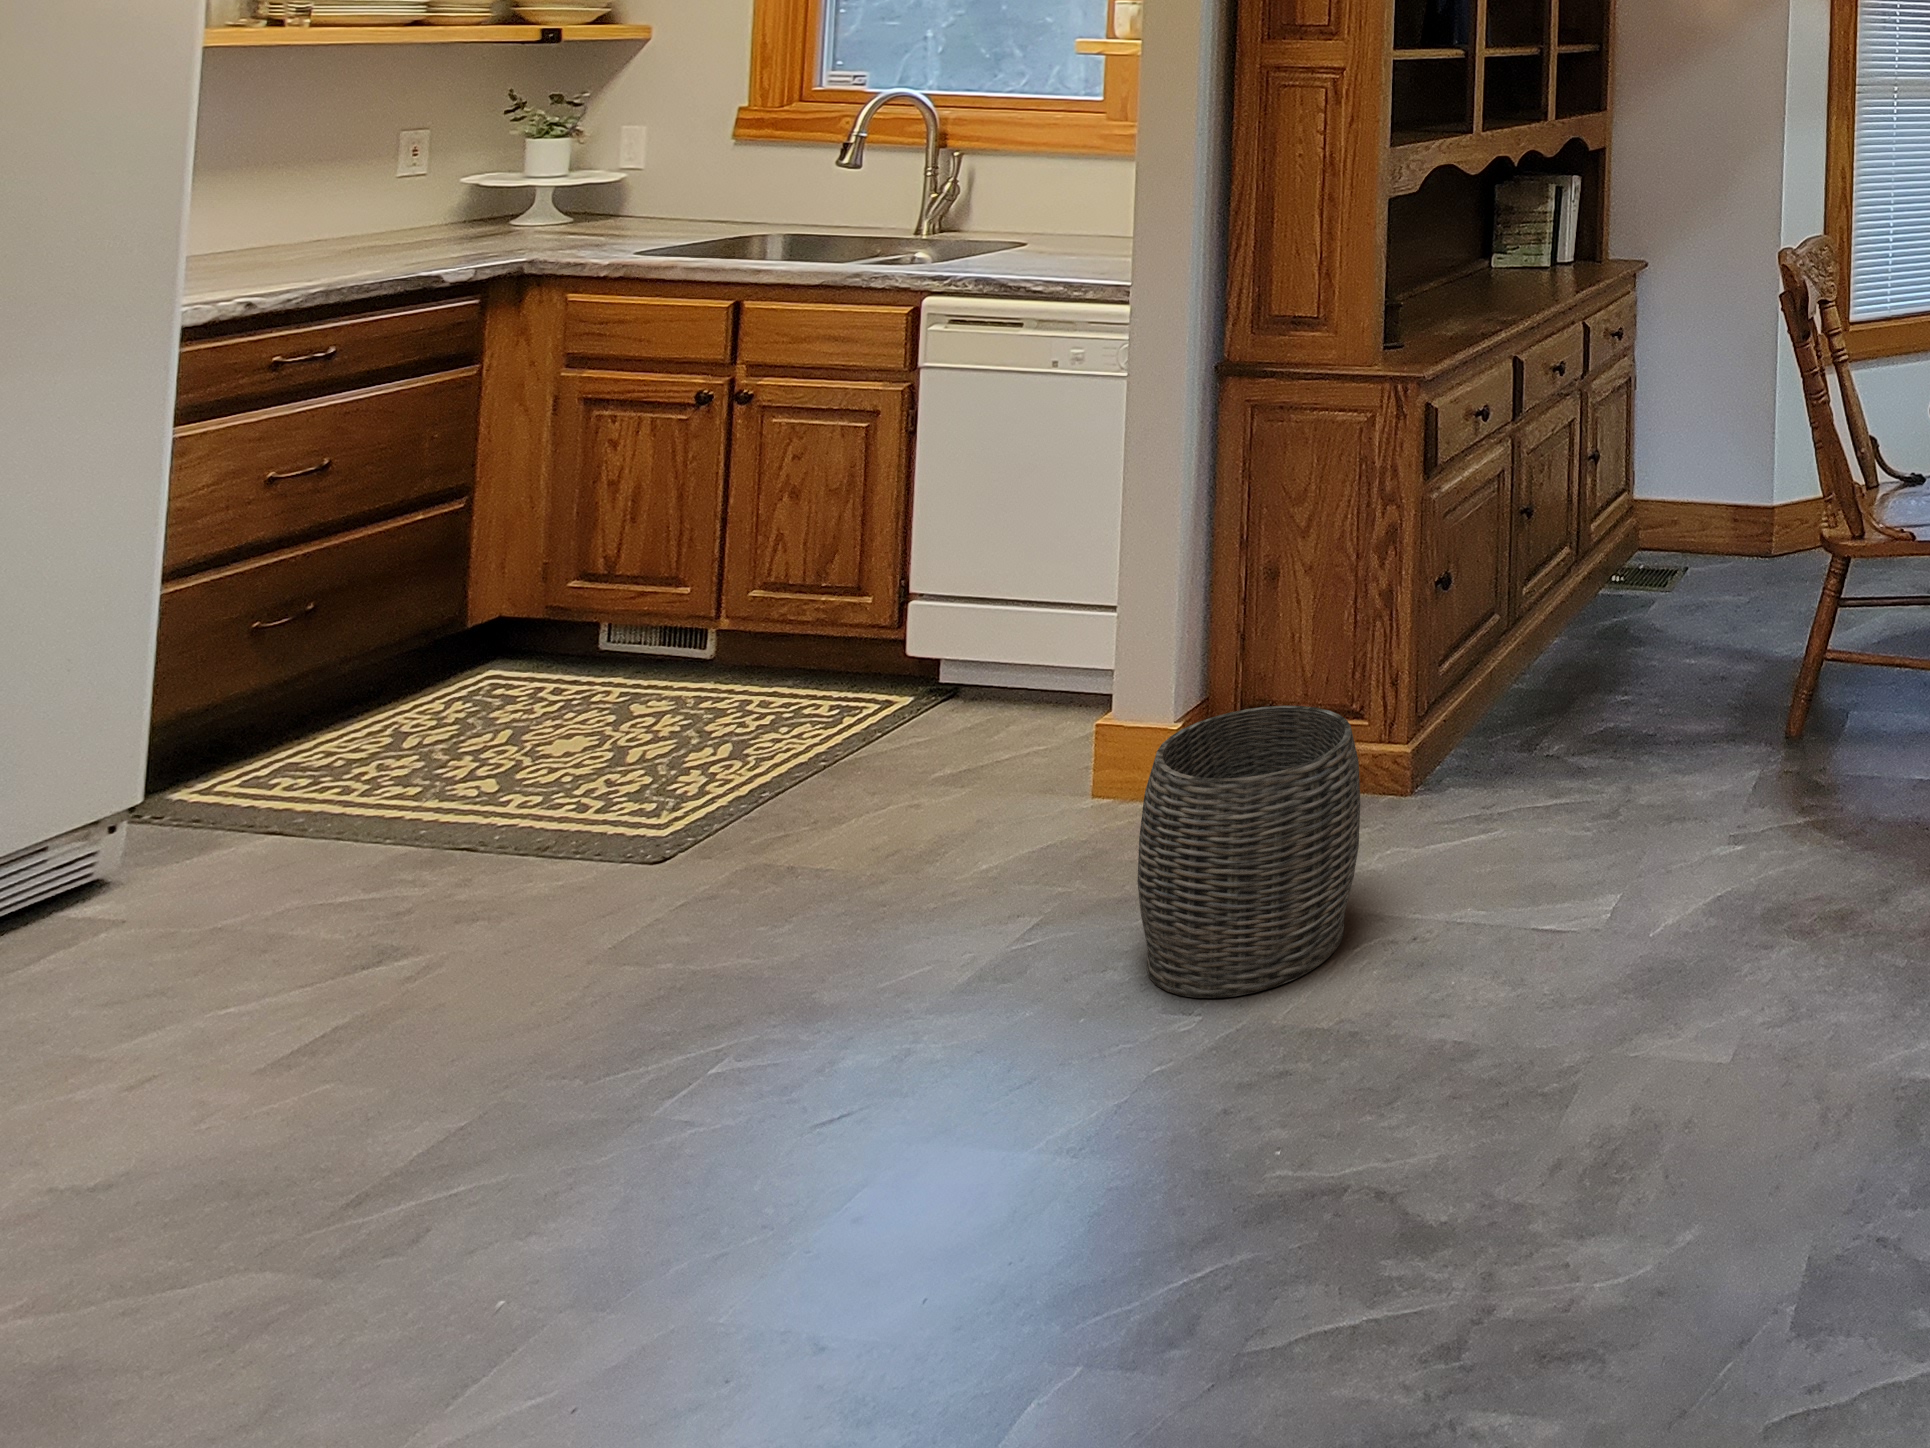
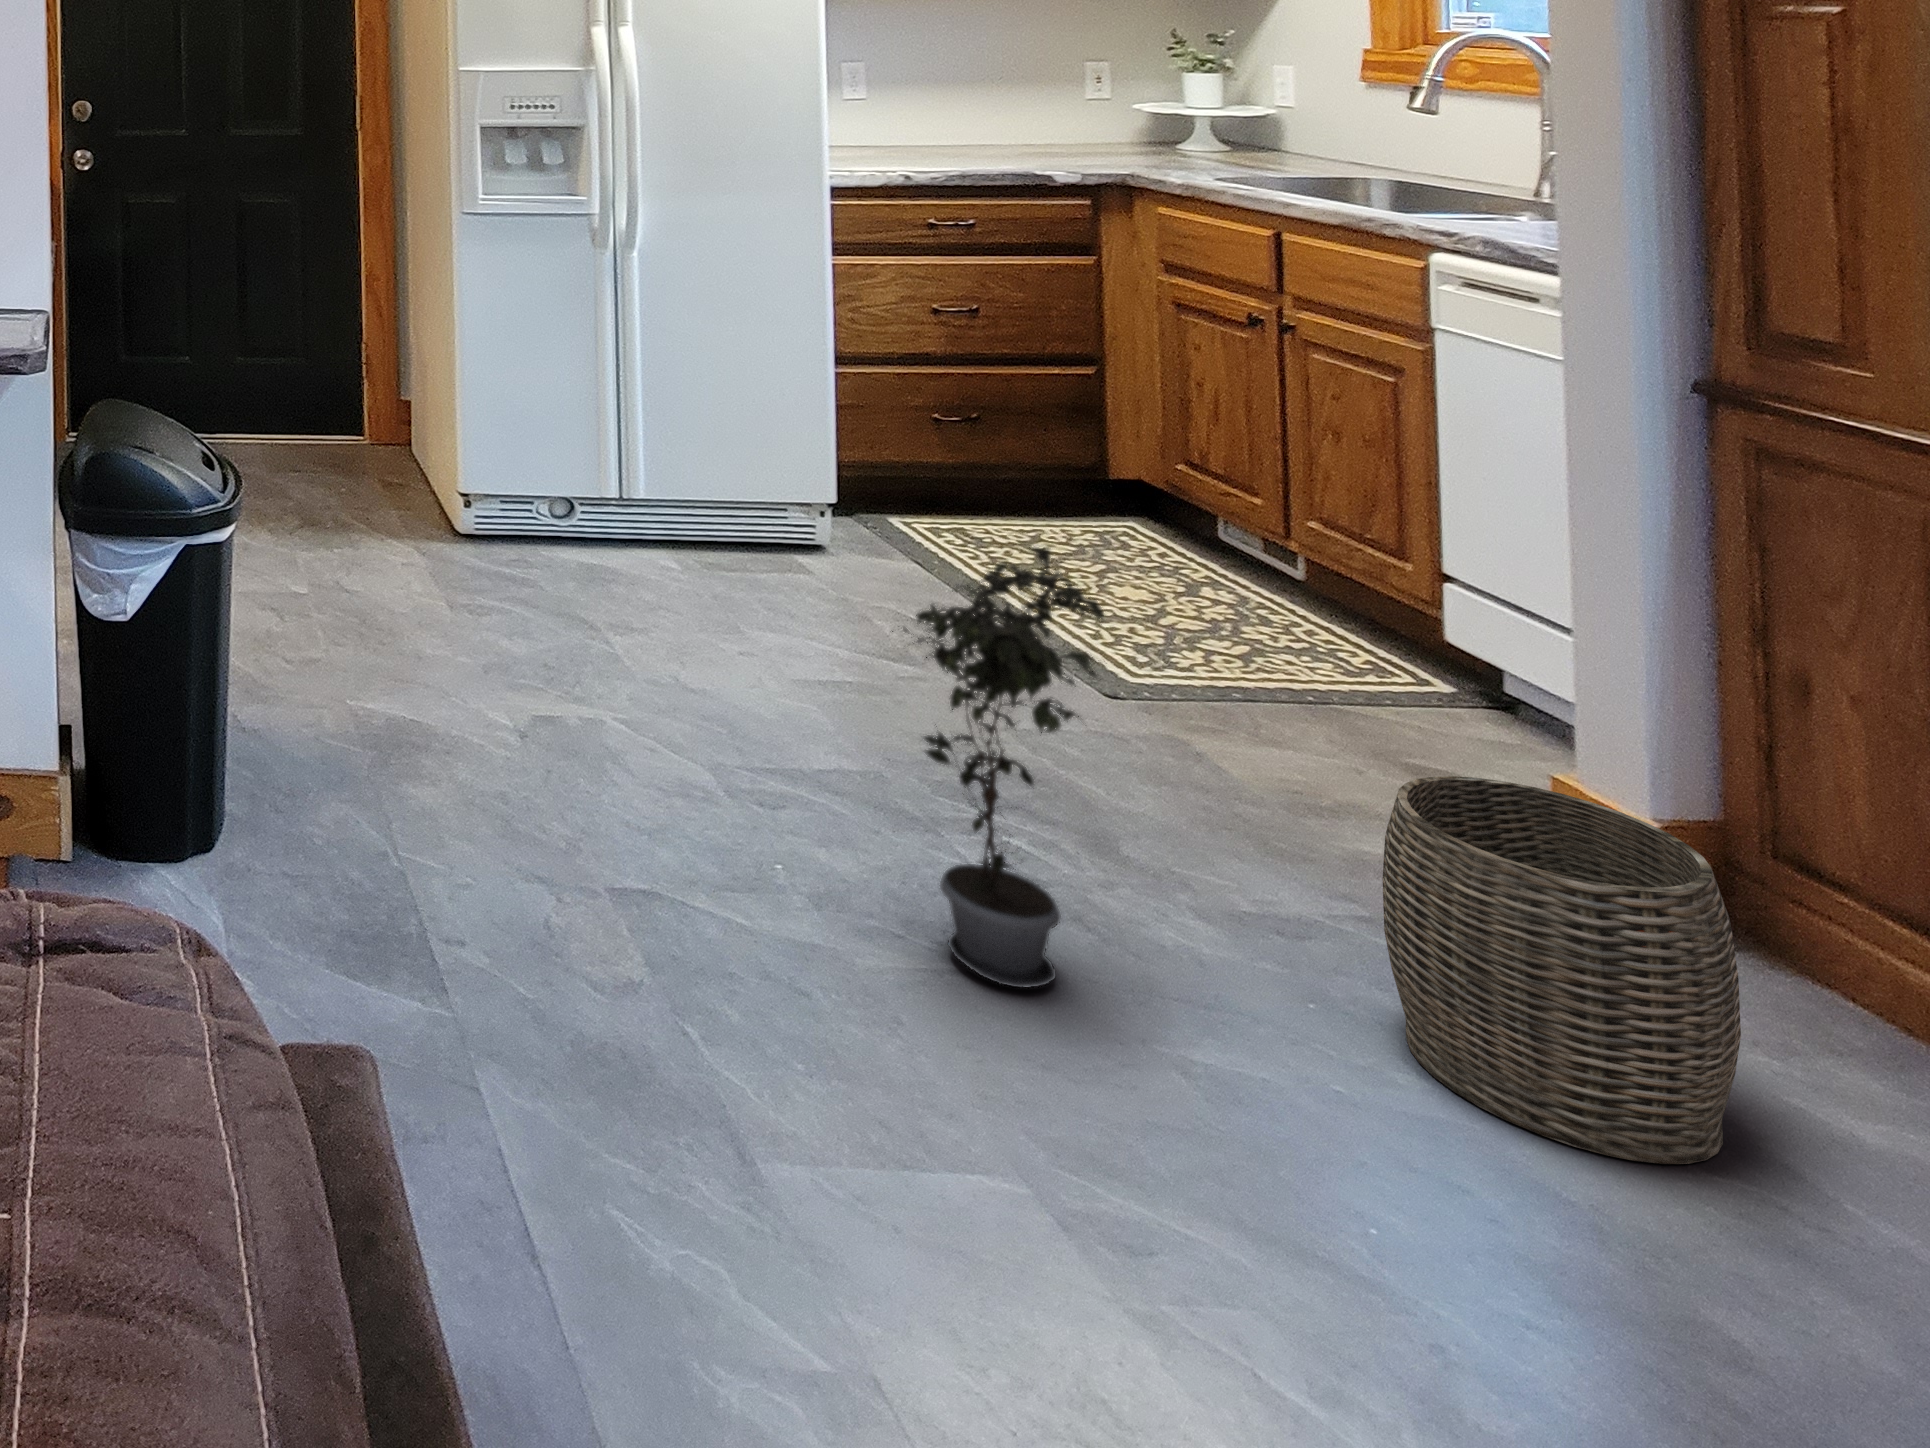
potted plant: none [754,668,1006,1198] -> present [892,547,1104,988]

